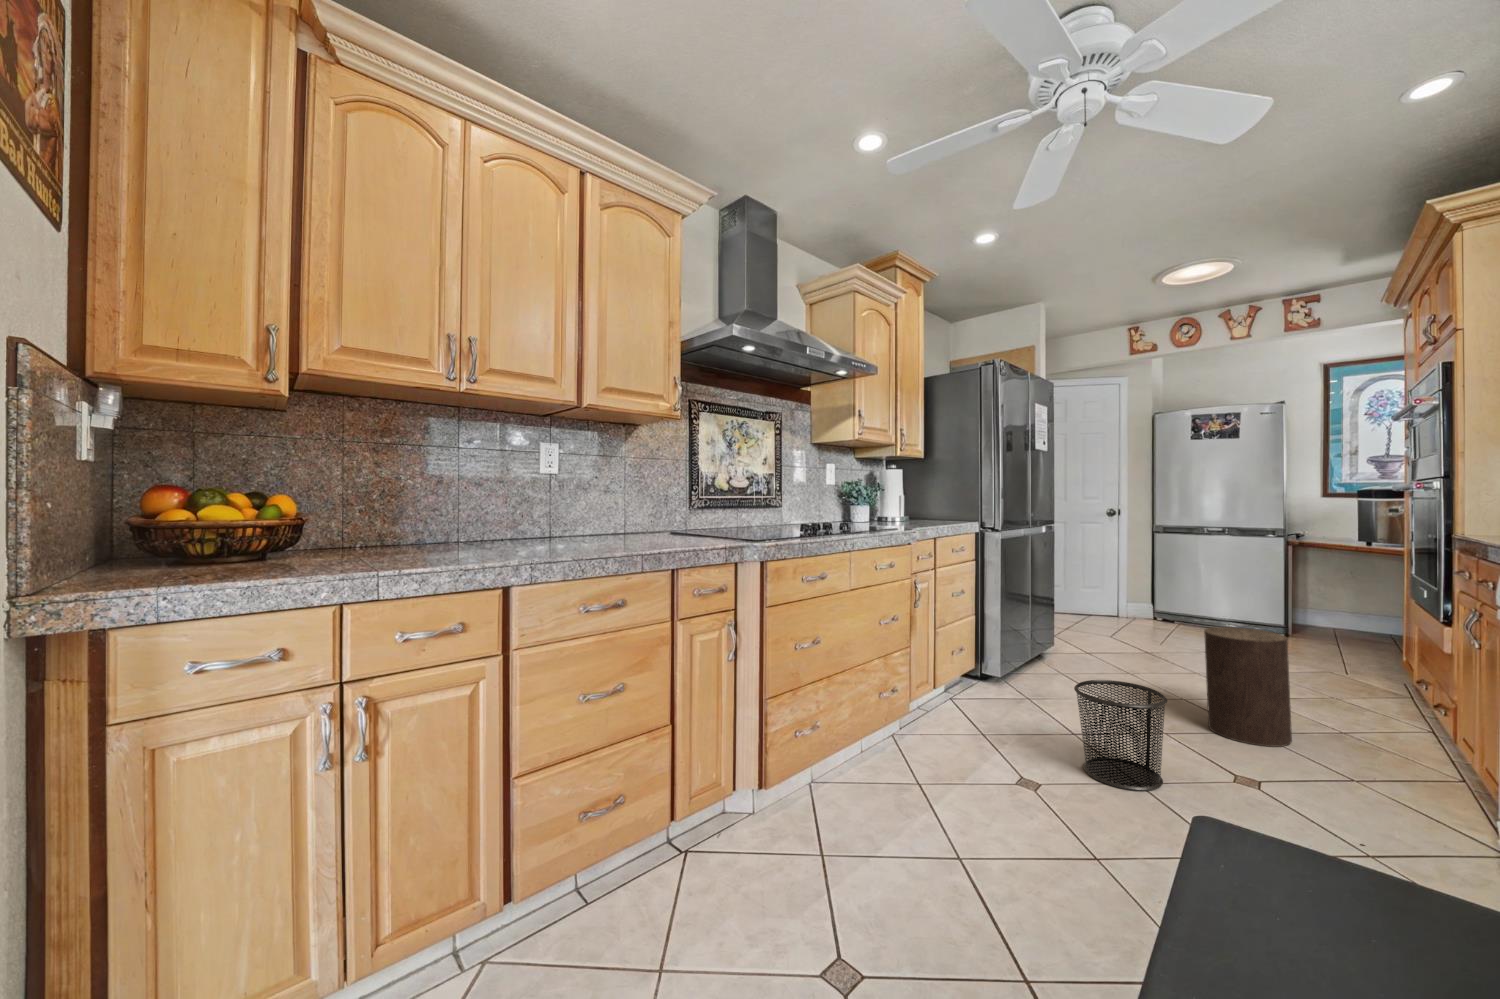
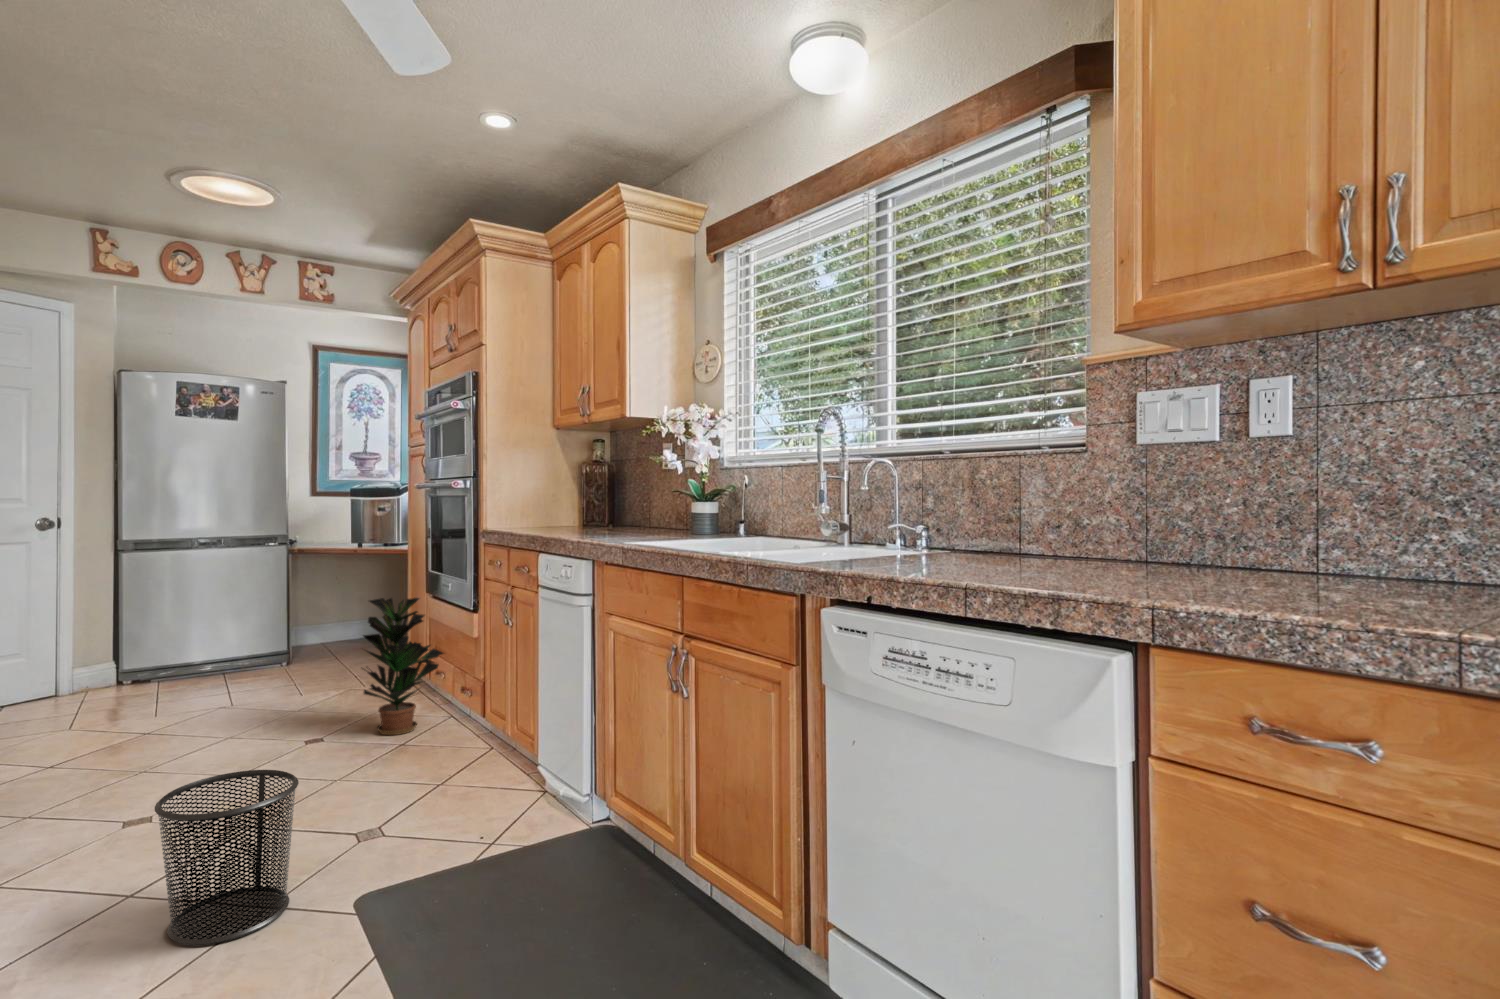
potted plant: none [1311,590,1426,723] -> present [363,598,443,735]
stool: present [1204,627,1292,747] -> none [280,657,368,804]

